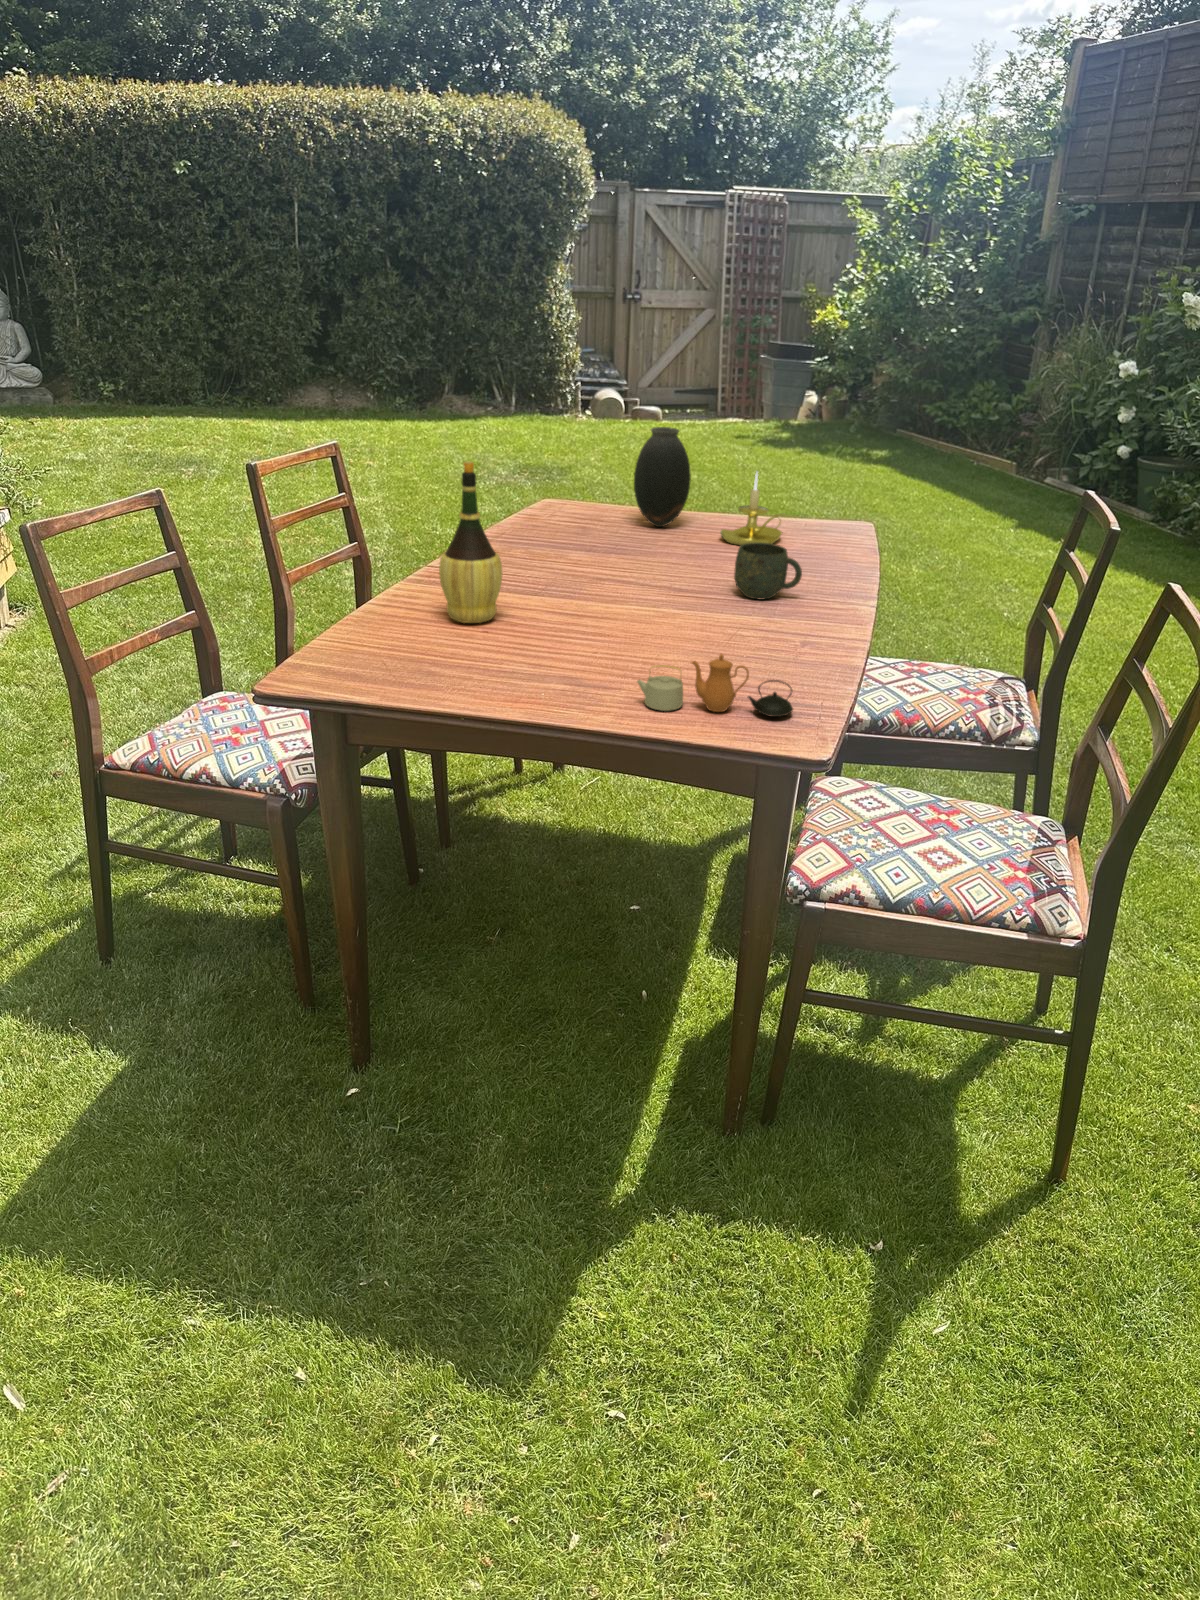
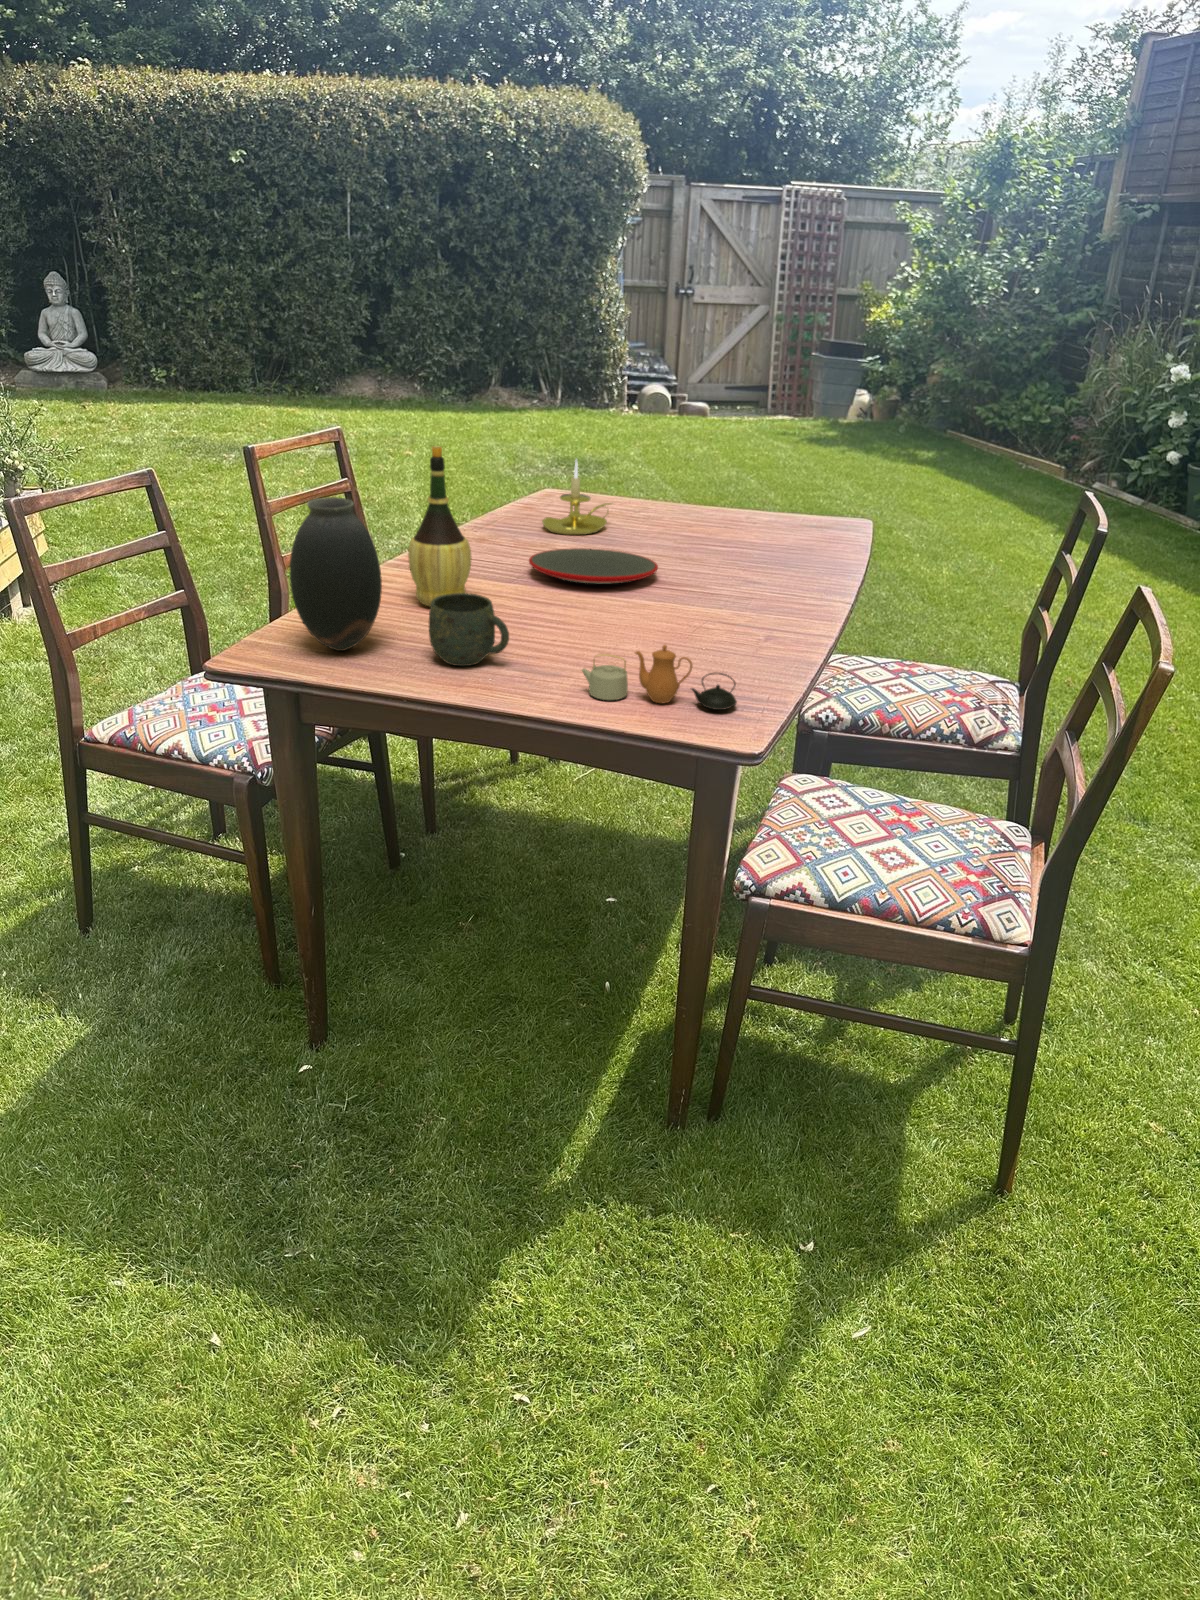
vase: present [634,427,691,527] -> present [290,497,382,651]
candle holder: present [720,473,783,545] -> present [542,461,611,535]
mug: present [734,543,802,599] -> present [429,593,509,666]
plate: none [550,560,680,594] -> present [529,548,658,583]

